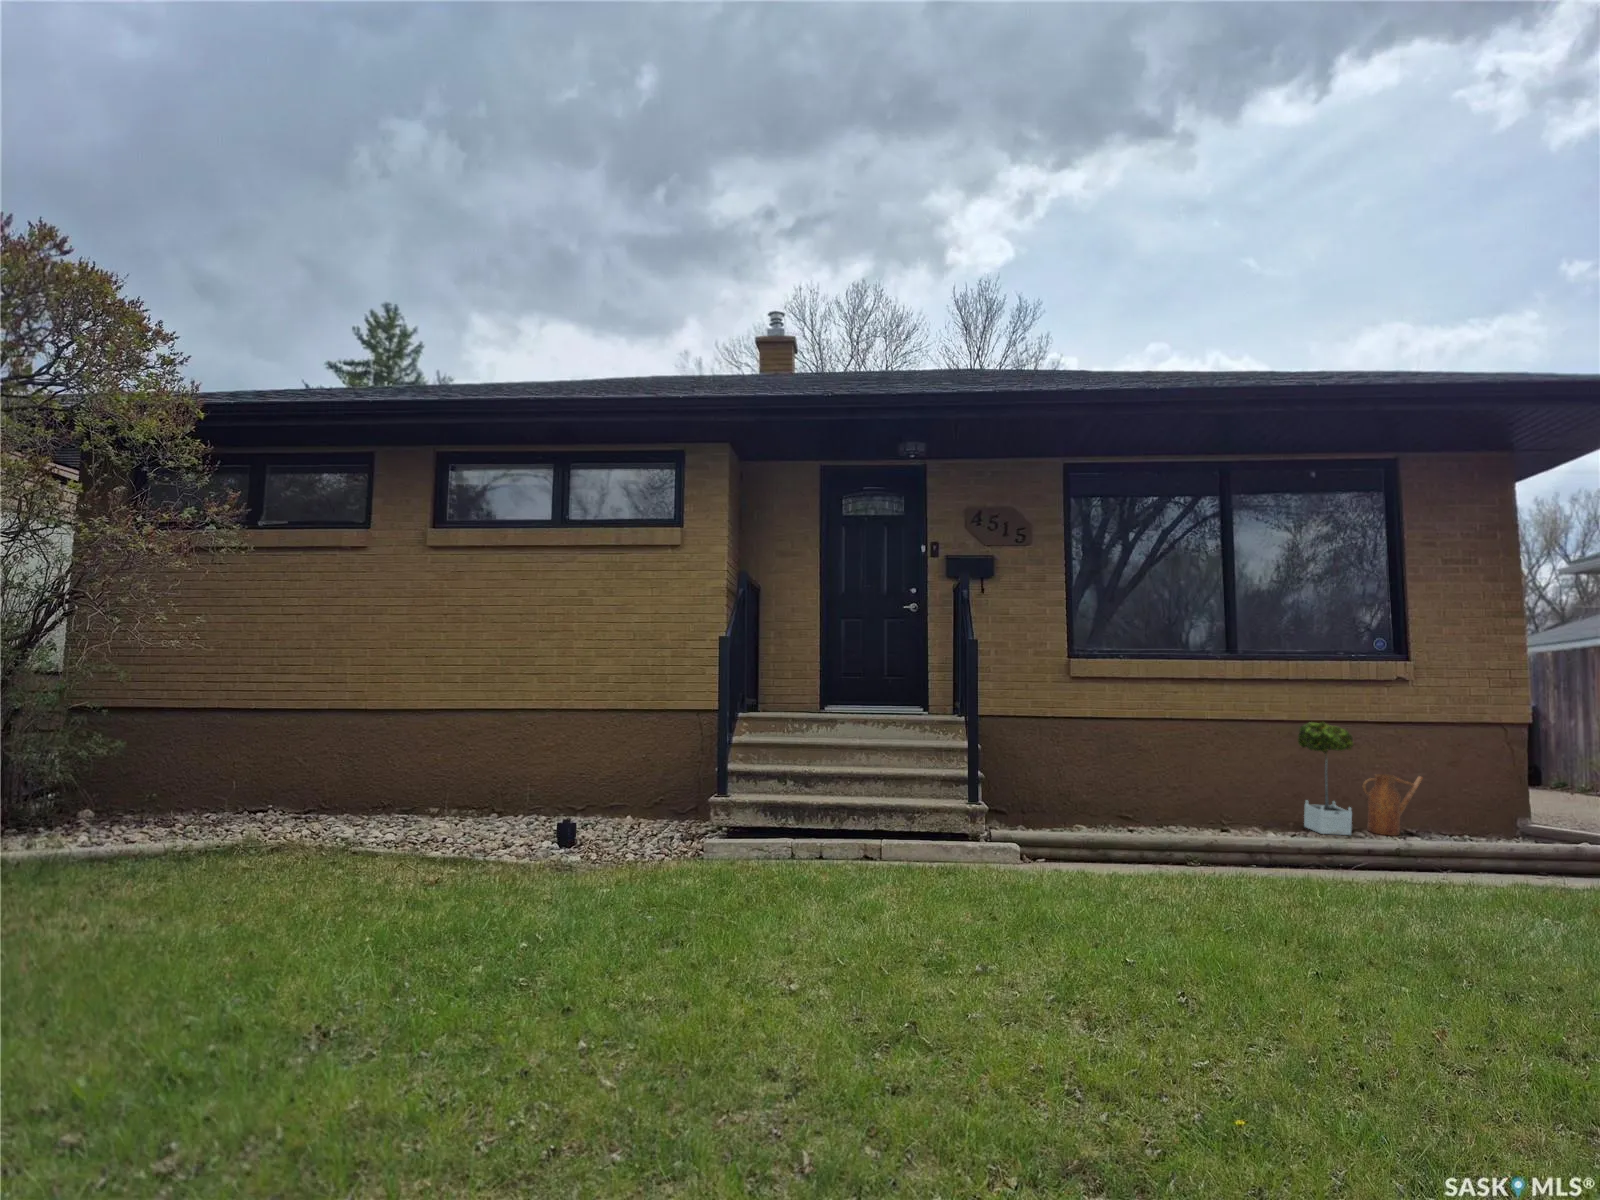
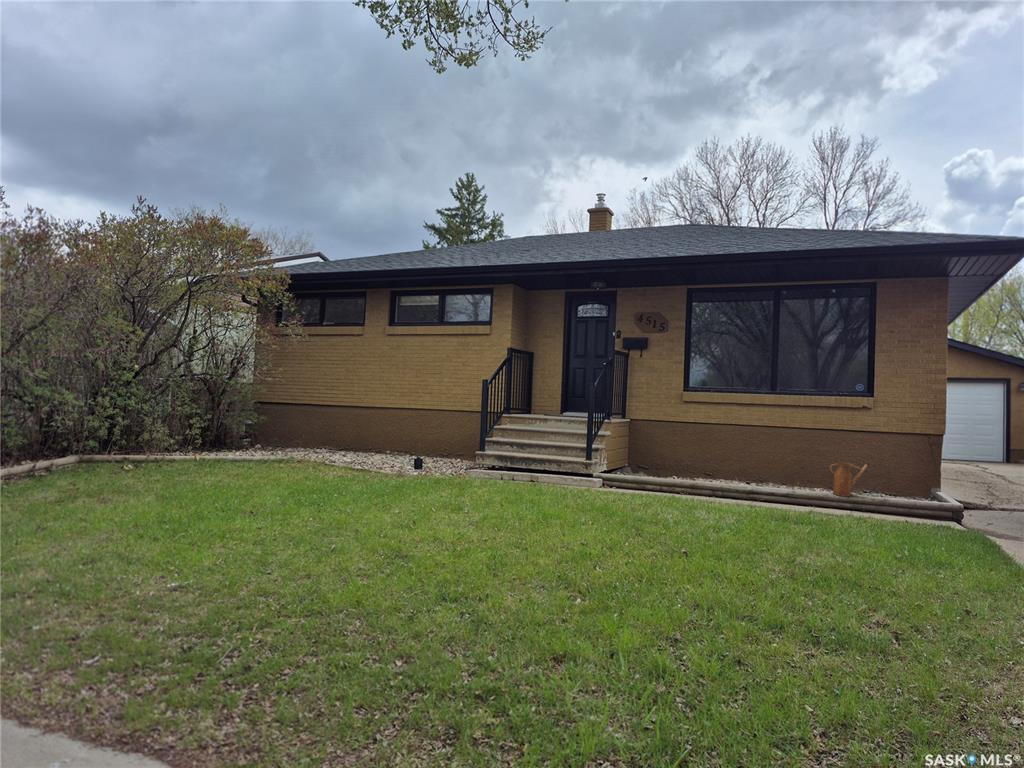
potted tree: present [1298,722,1353,835] -> none [791,430,820,494]

